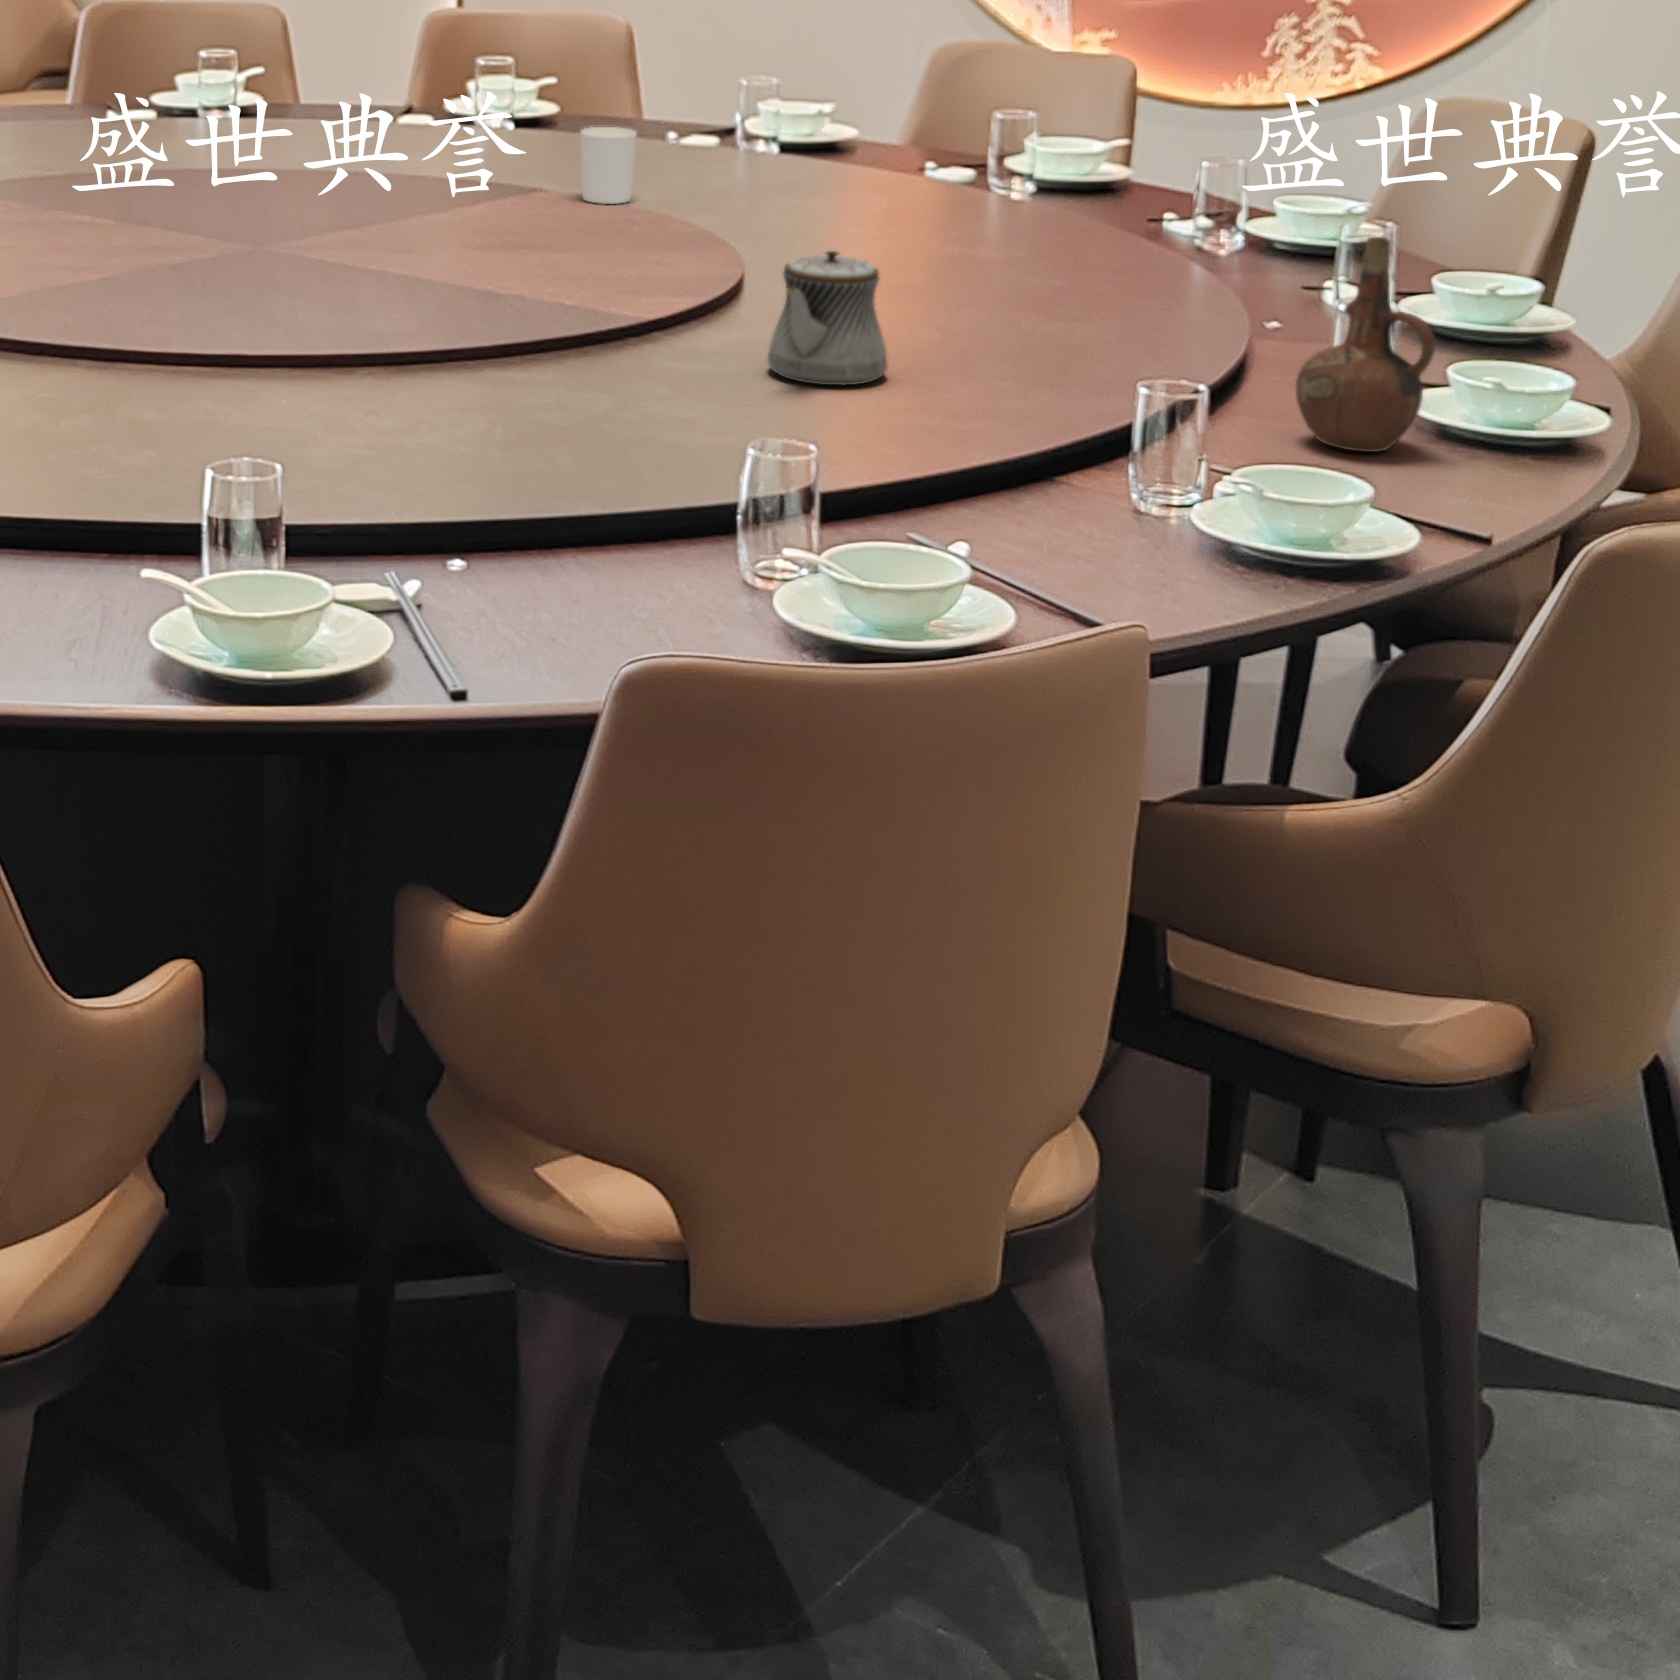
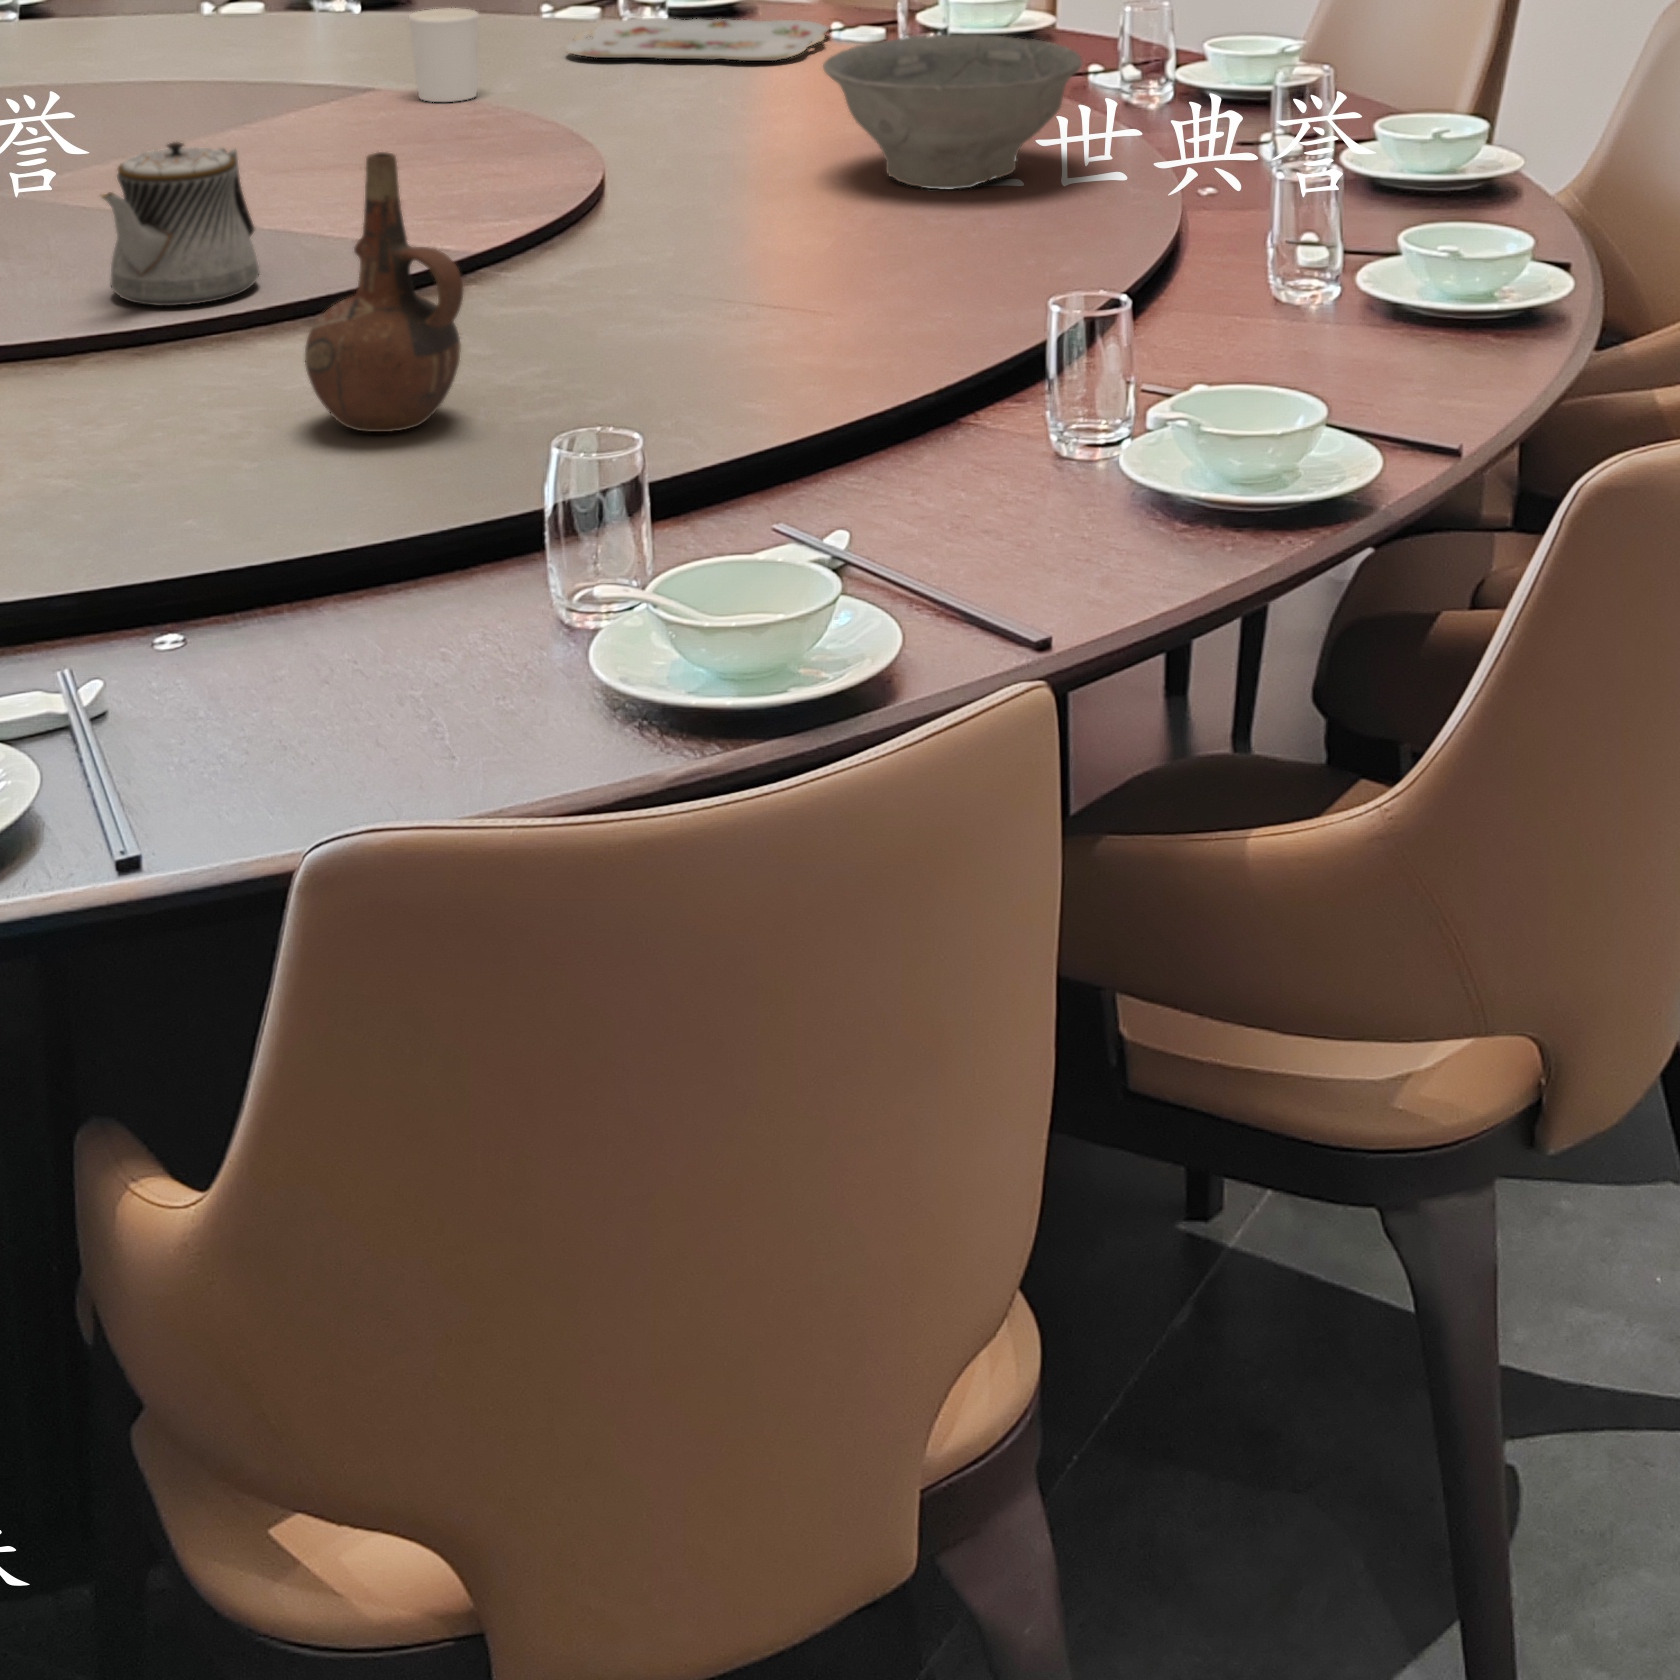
serving tray: none [700,147,927,190] -> present [566,18,828,61]
bowl: none [936,174,1165,305] -> present [823,35,1082,189]
ceramic pitcher: present [1296,237,1435,452] -> present [305,152,463,432]
teapot: present [768,251,887,385] -> present [101,142,259,306]

